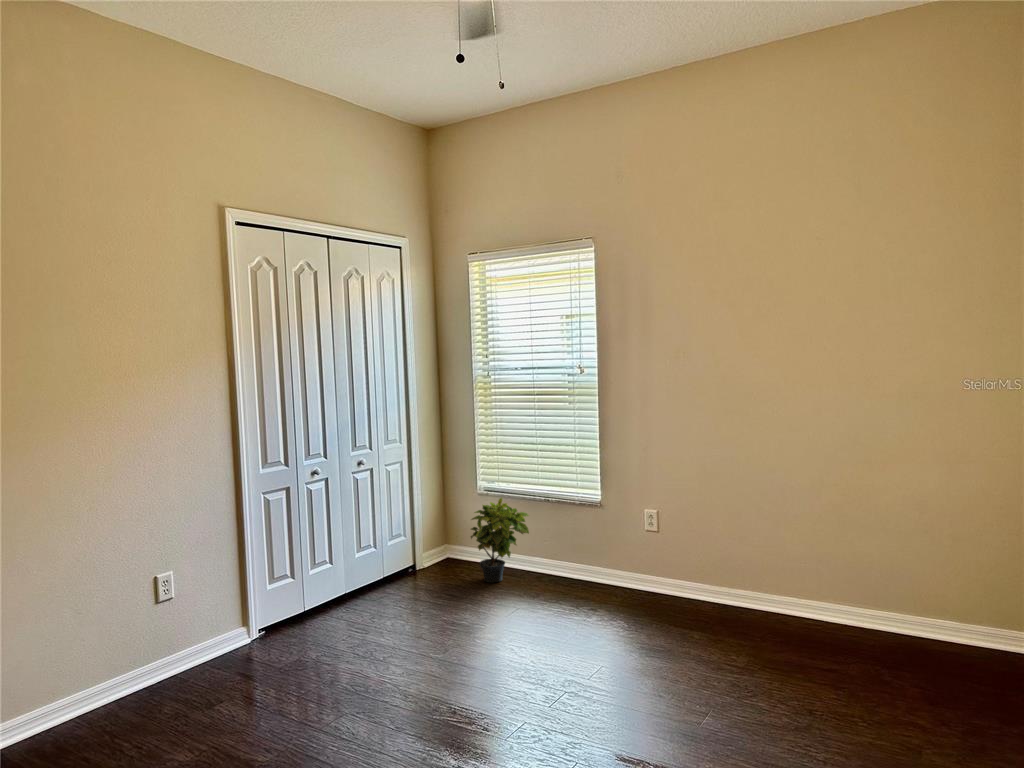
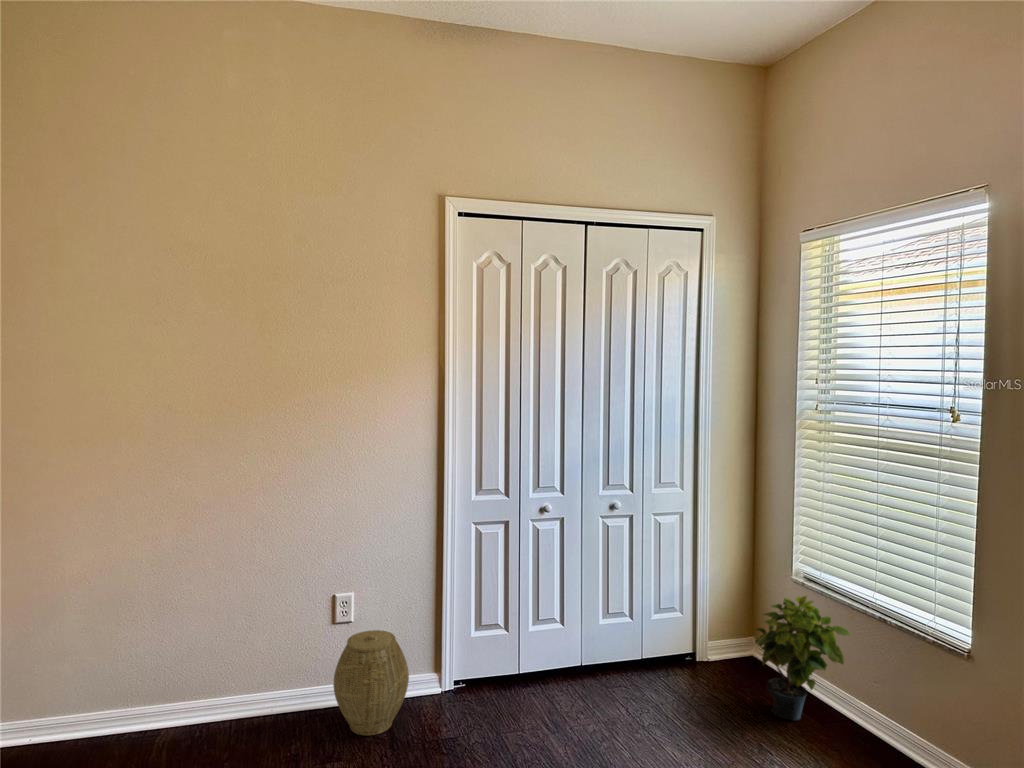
woven basket: none [179,595,248,683] -> present [333,630,409,736]

